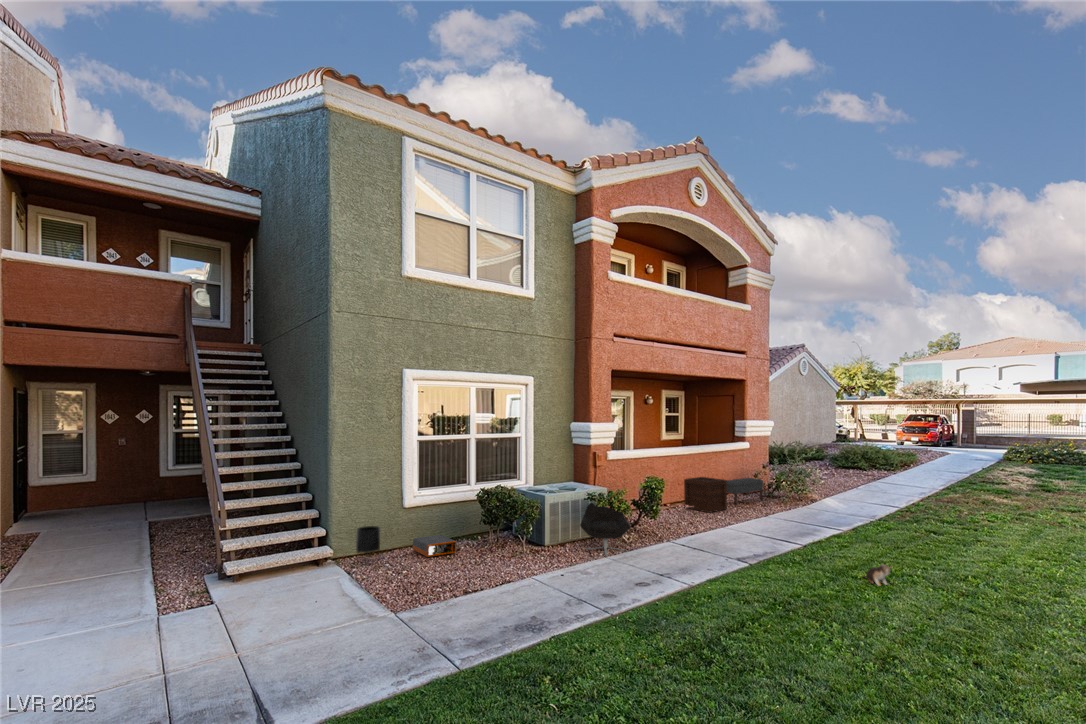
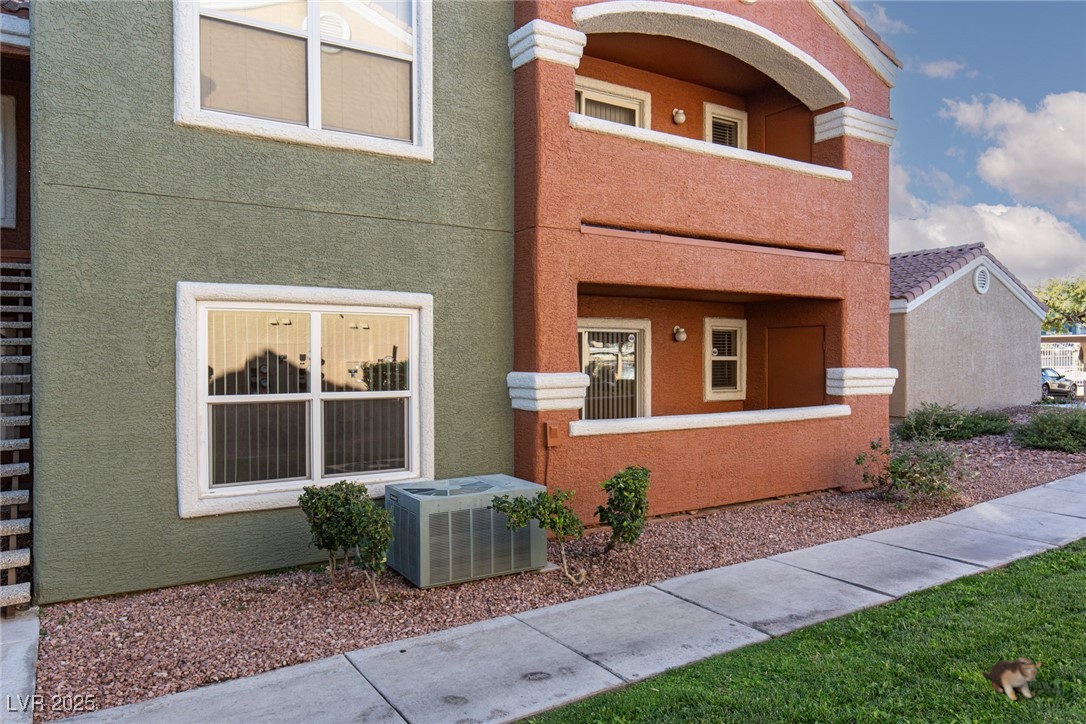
wooden crate: present [684,477,727,513] -> none [718,461,790,522]
bench: present [726,478,763,505] -> none [786,462,863,507]
lounge chair: present [580,503,630,555] -> none [478,510,570,608]
planter: present [356,526,380,553] -> none [77,553,123,620]
storage box: present [413,535,456,557] -> none [198,565,264,607]

